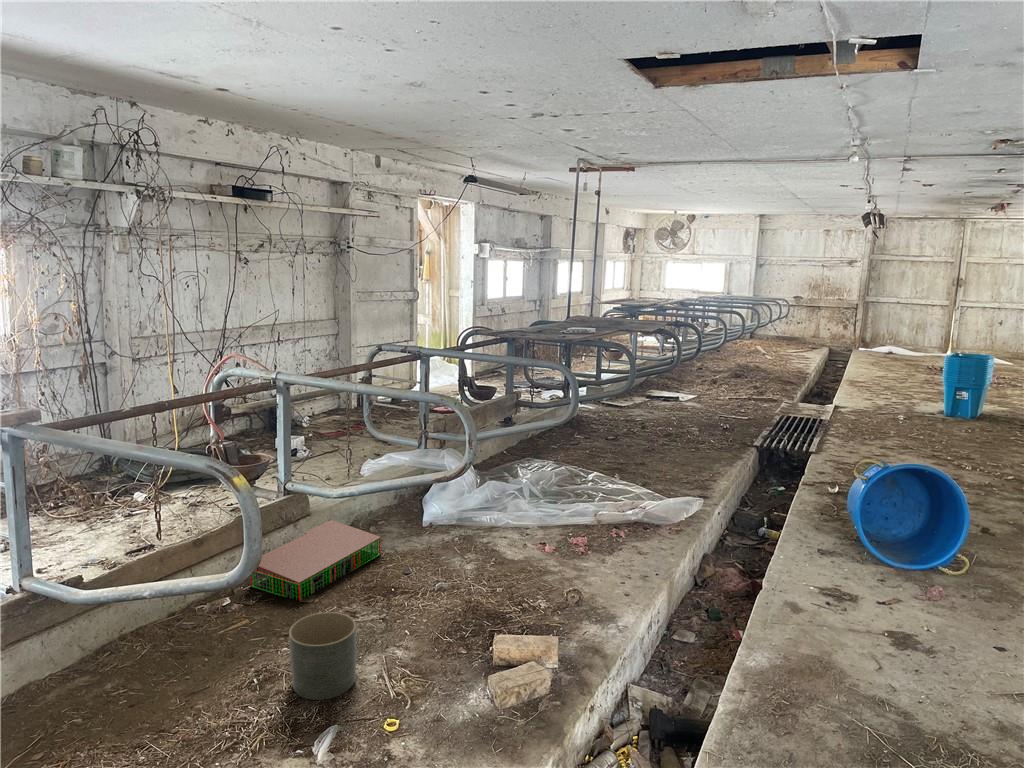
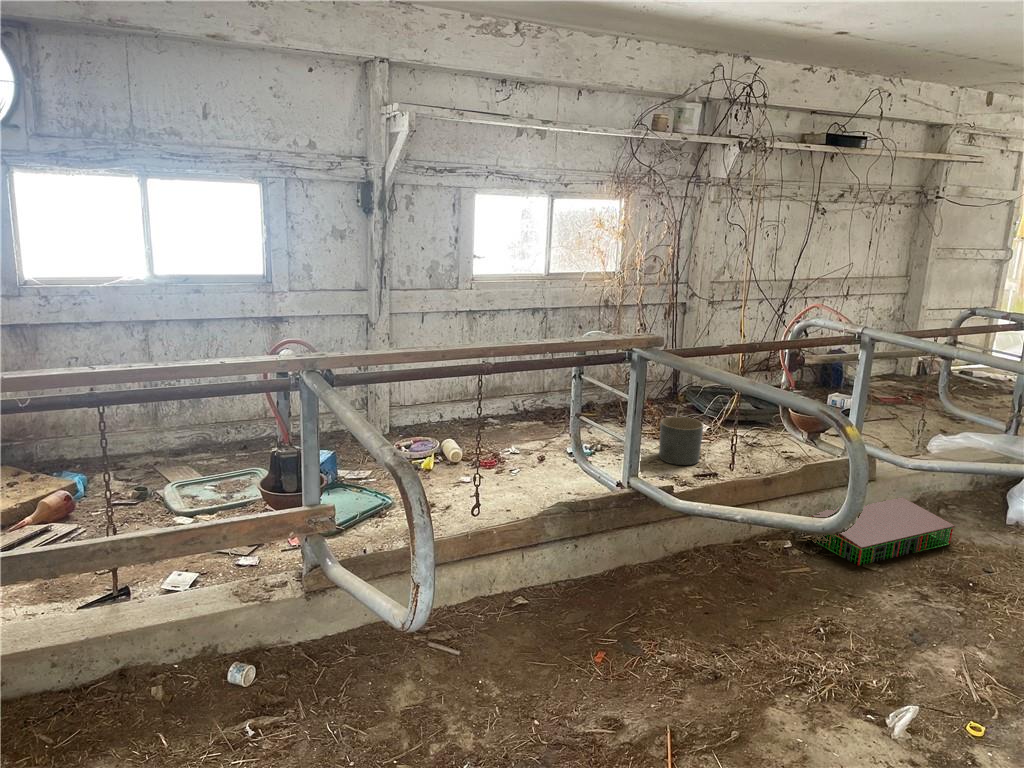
planter: present [289,612,356,700] -> present [659,417,703,465]

